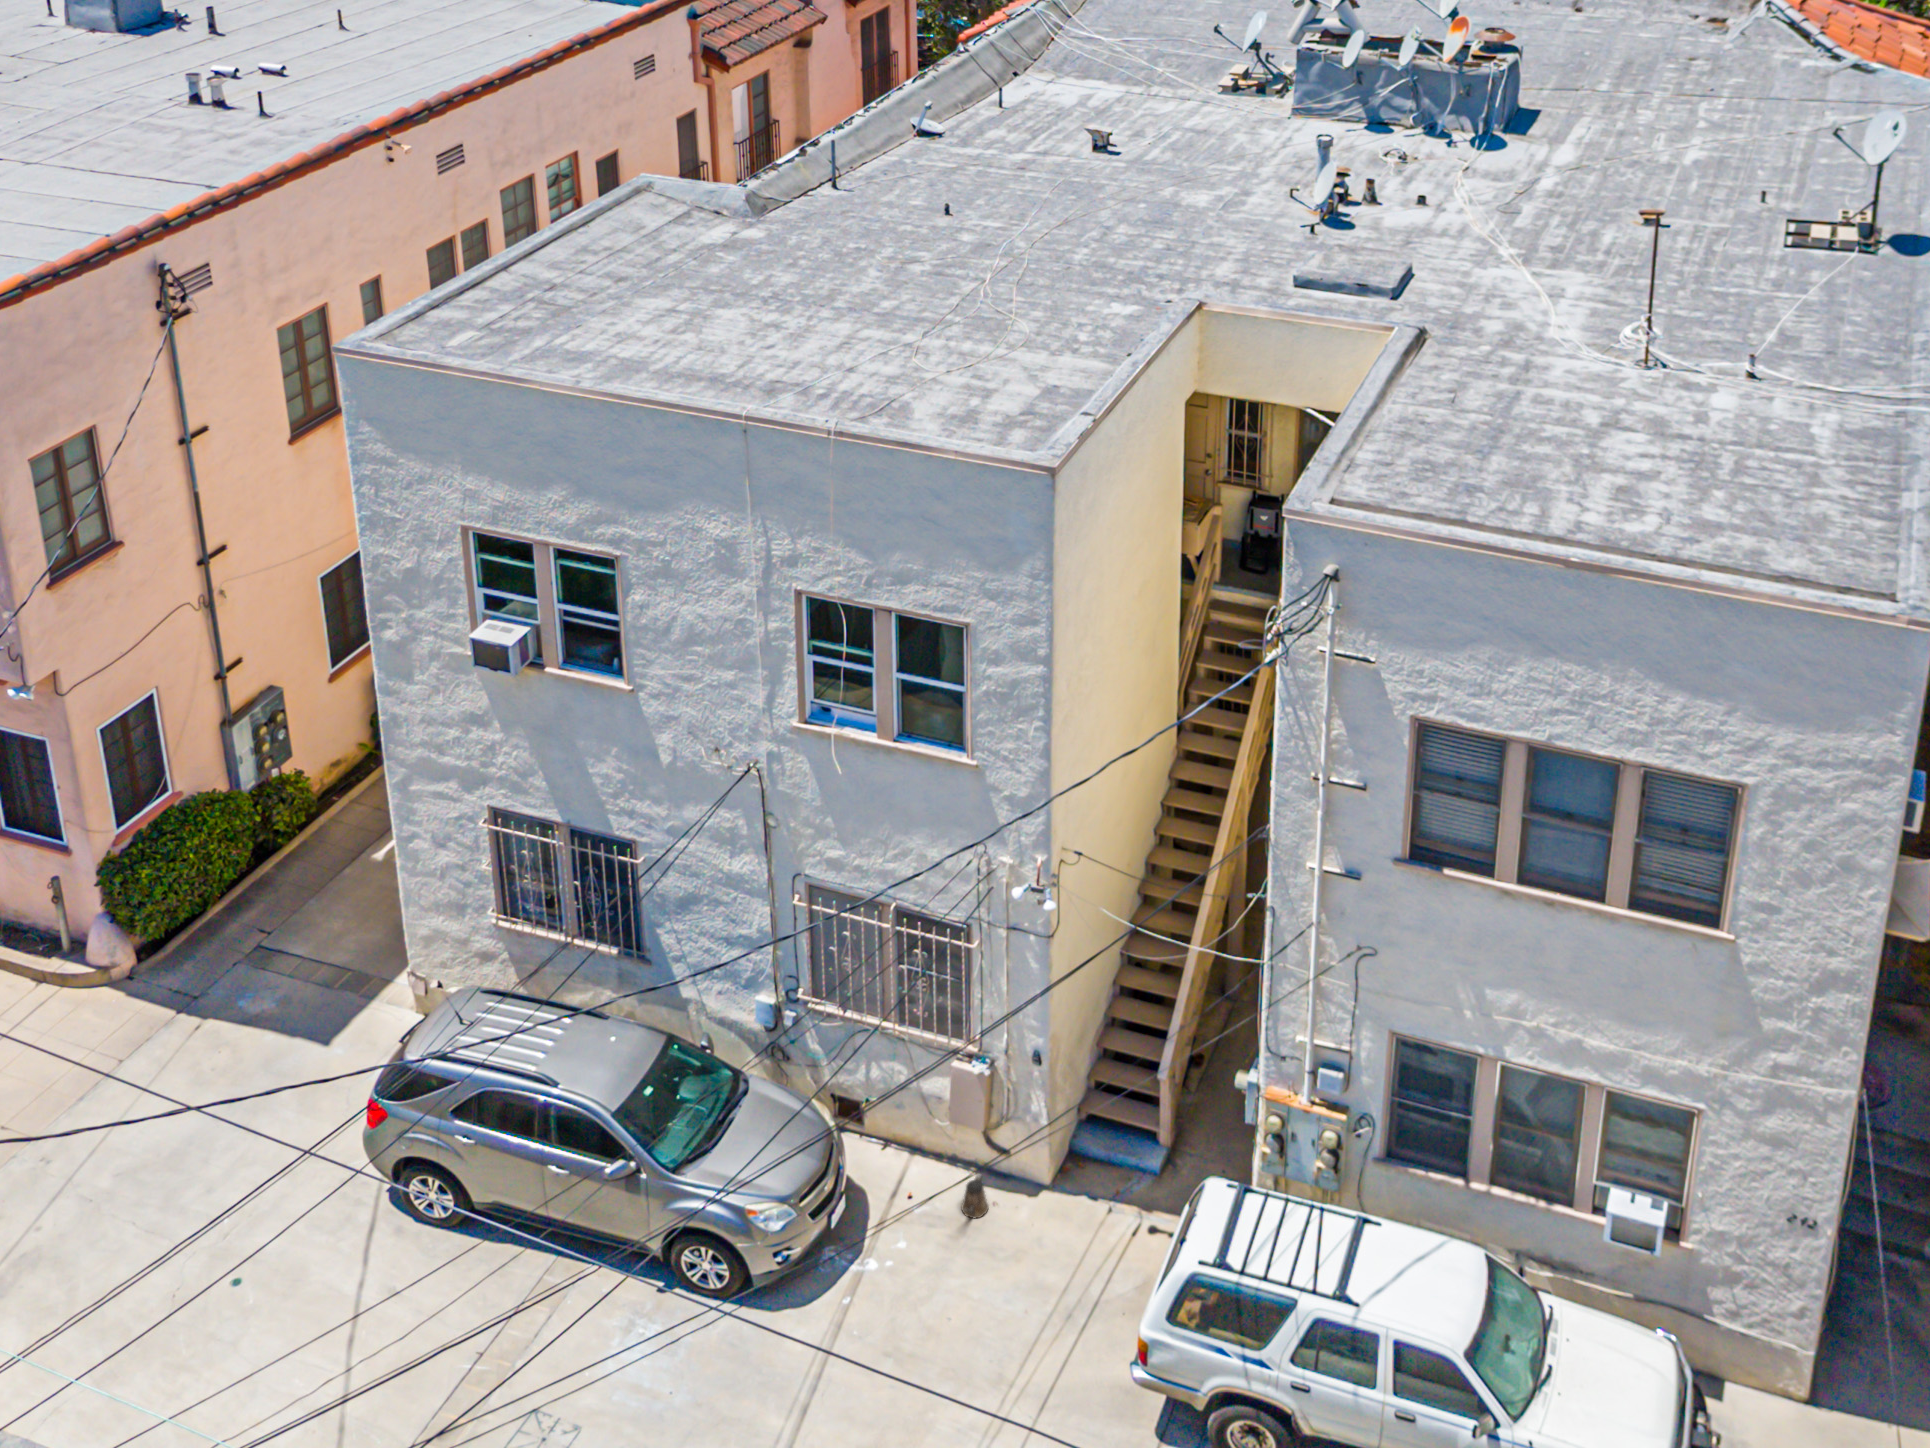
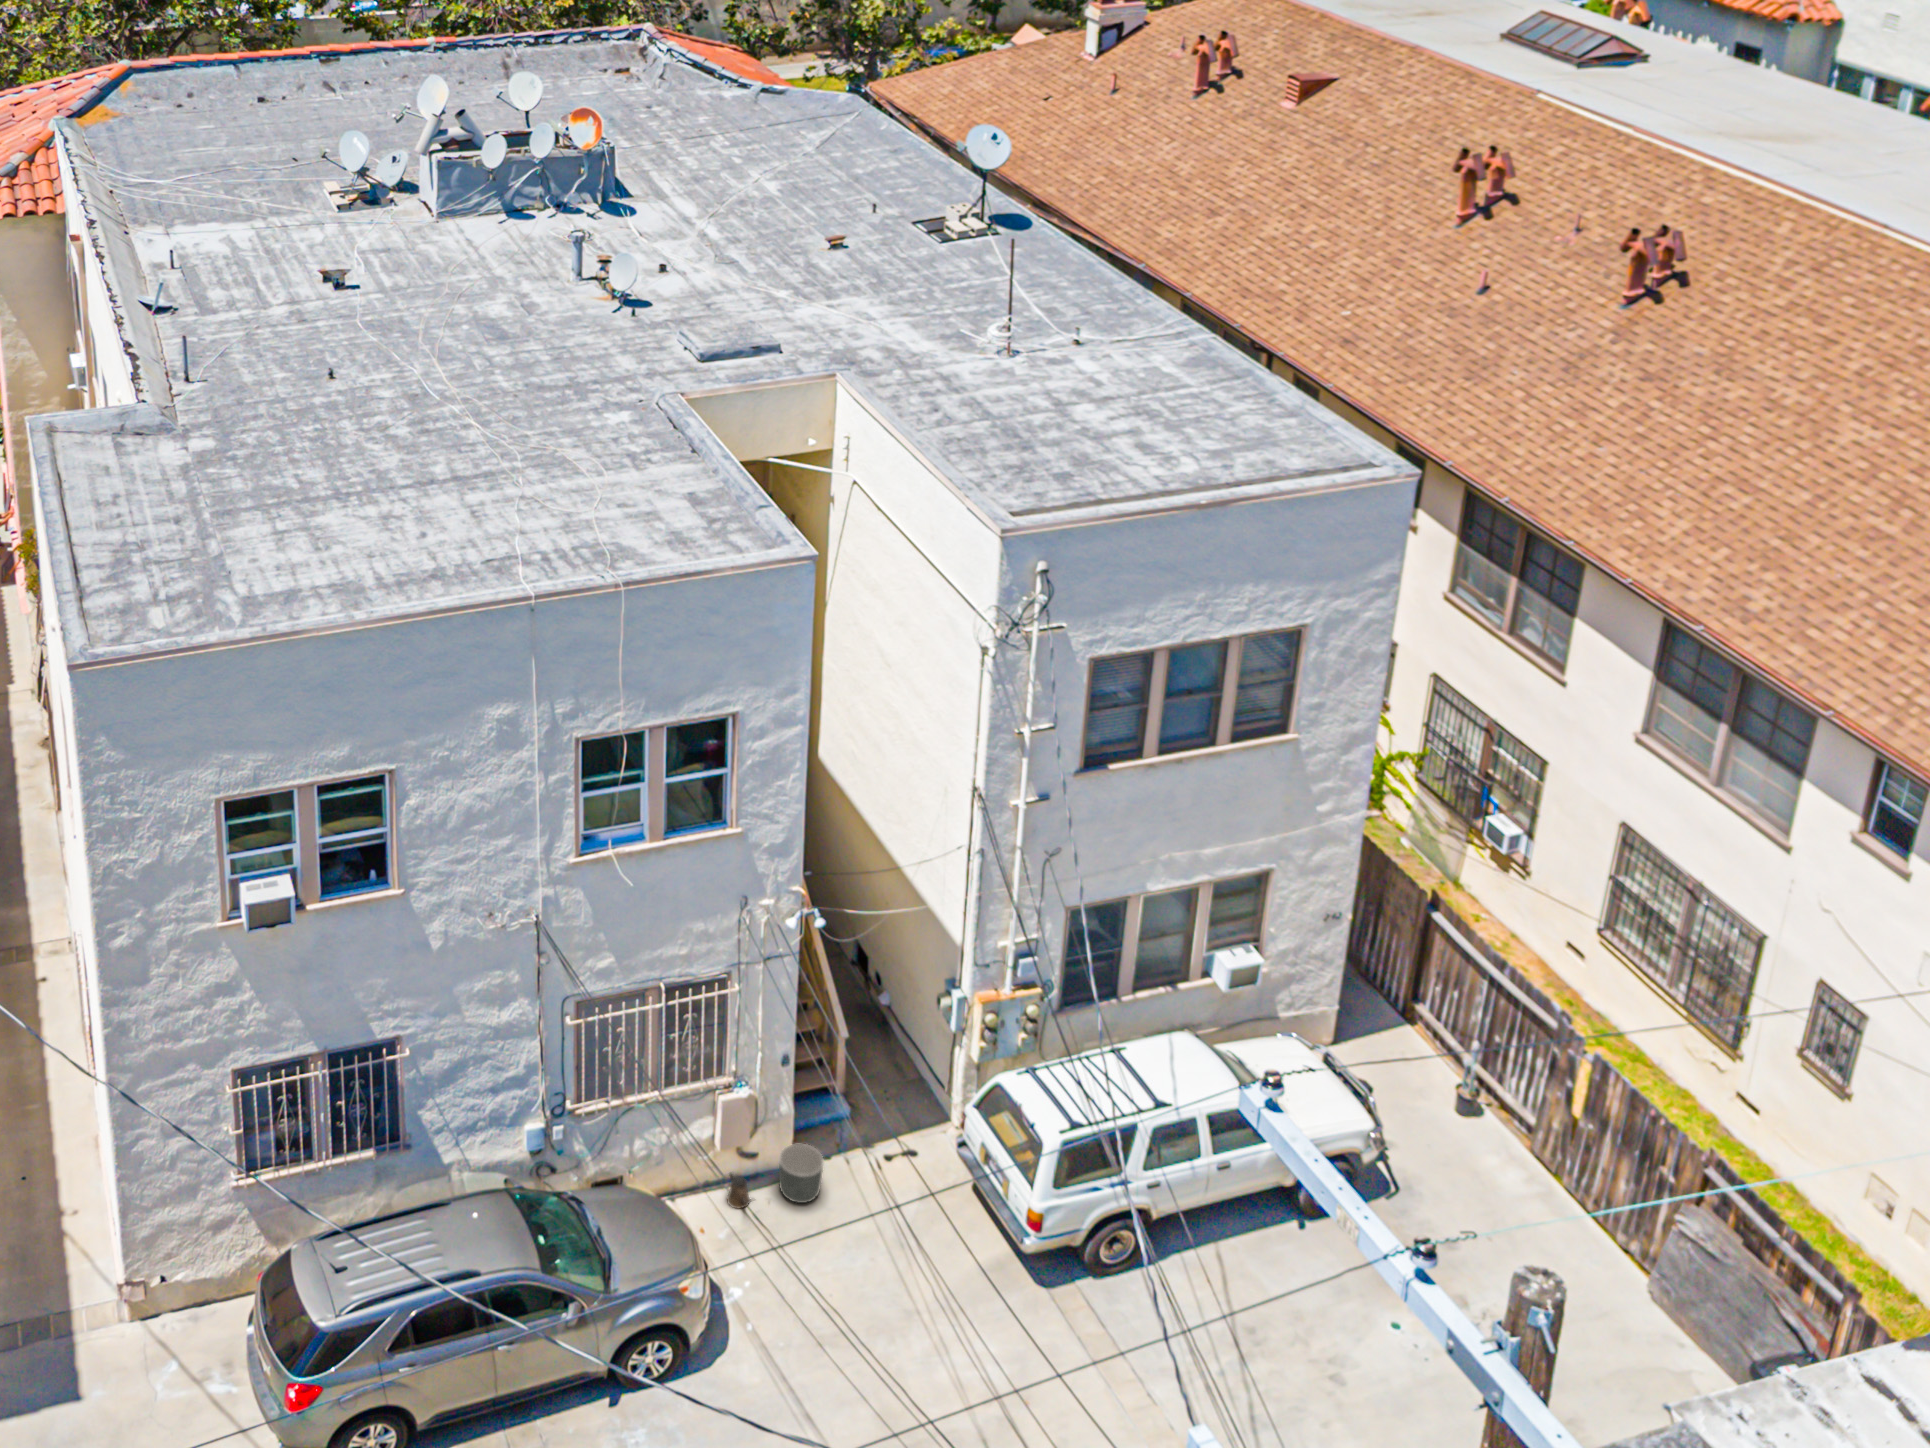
planter: none [1017,1179,1070,1250] -> present [779,1144,823,1203]

